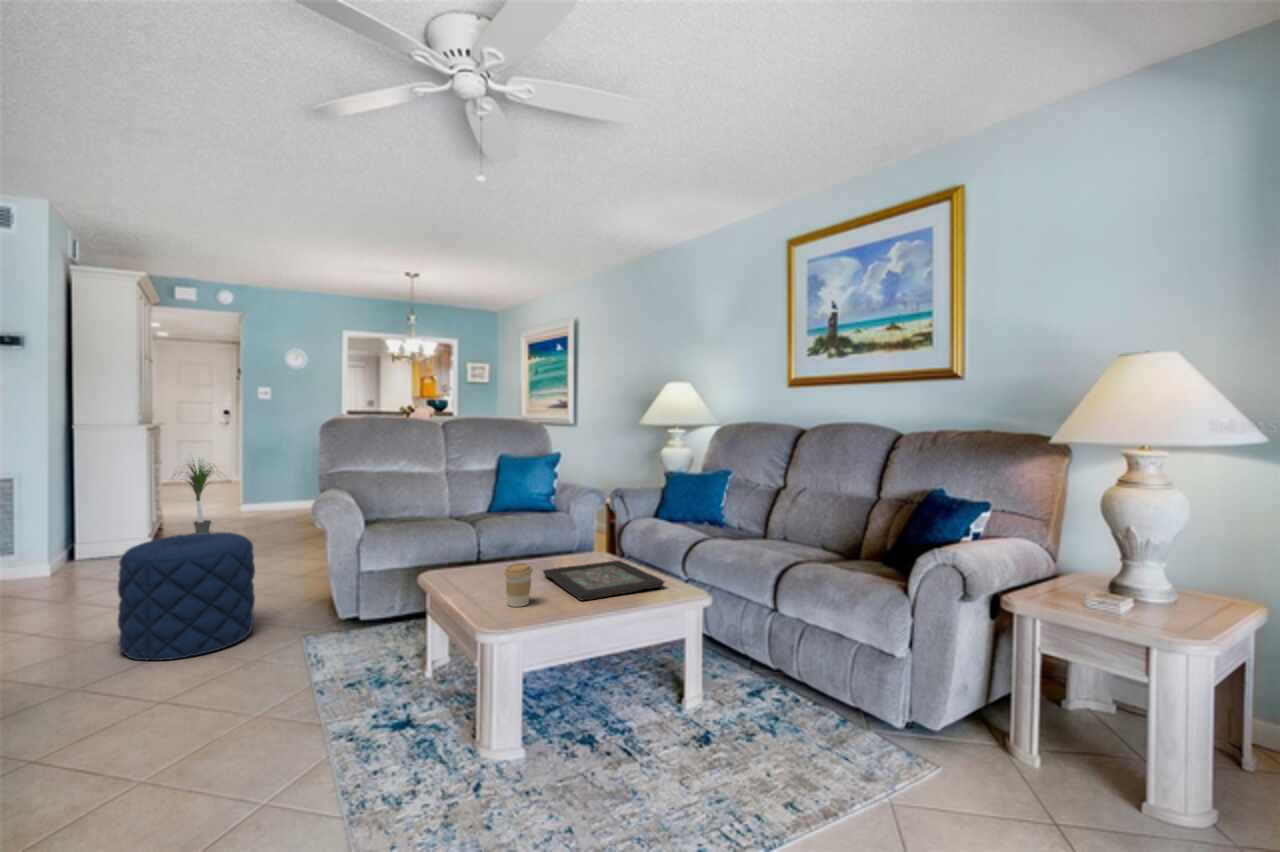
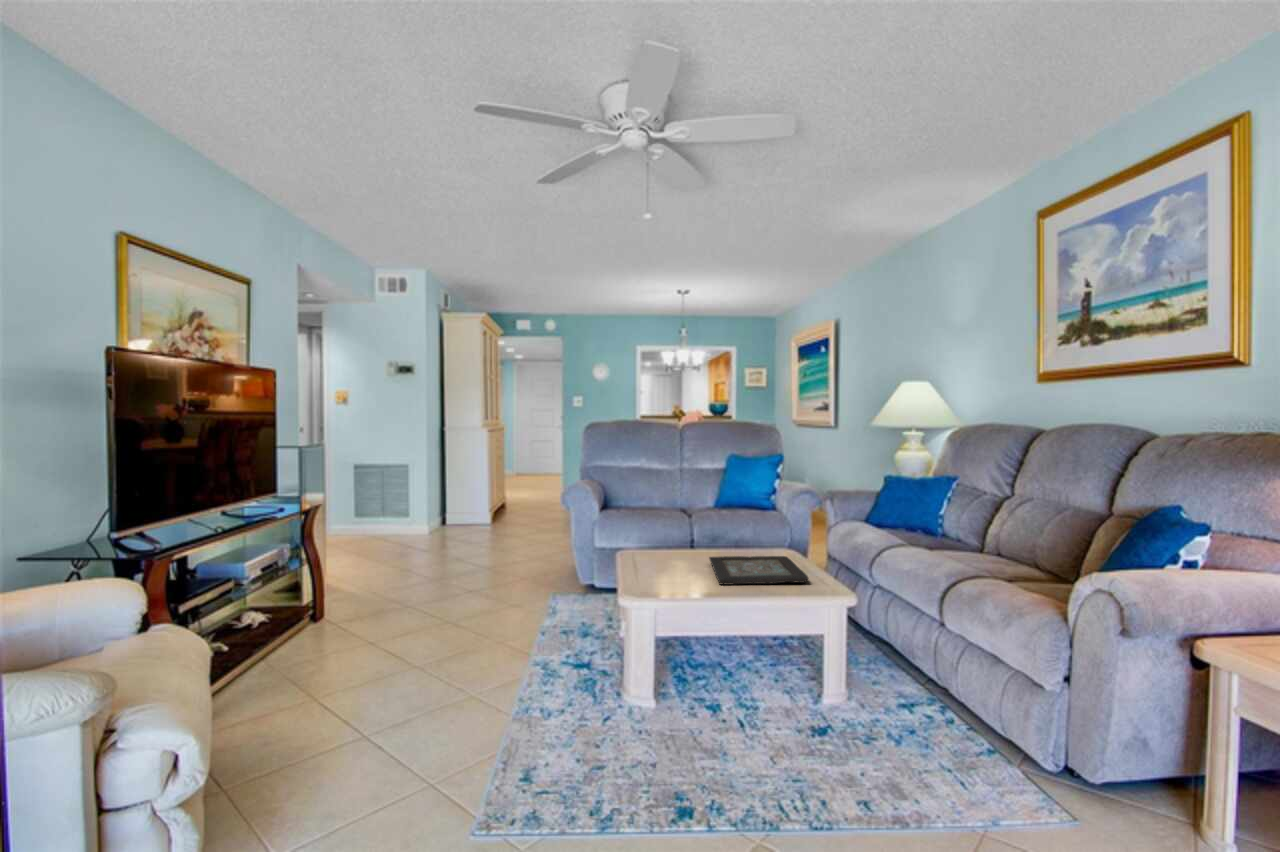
potted plant: present [180,460,222,533] -> none [501,447,546,514]
pouf: present [117,532,255,661] -> none [438,508,523,597]
coffee cup: present [504,563,532,607] -> none [655,546,679,582]

